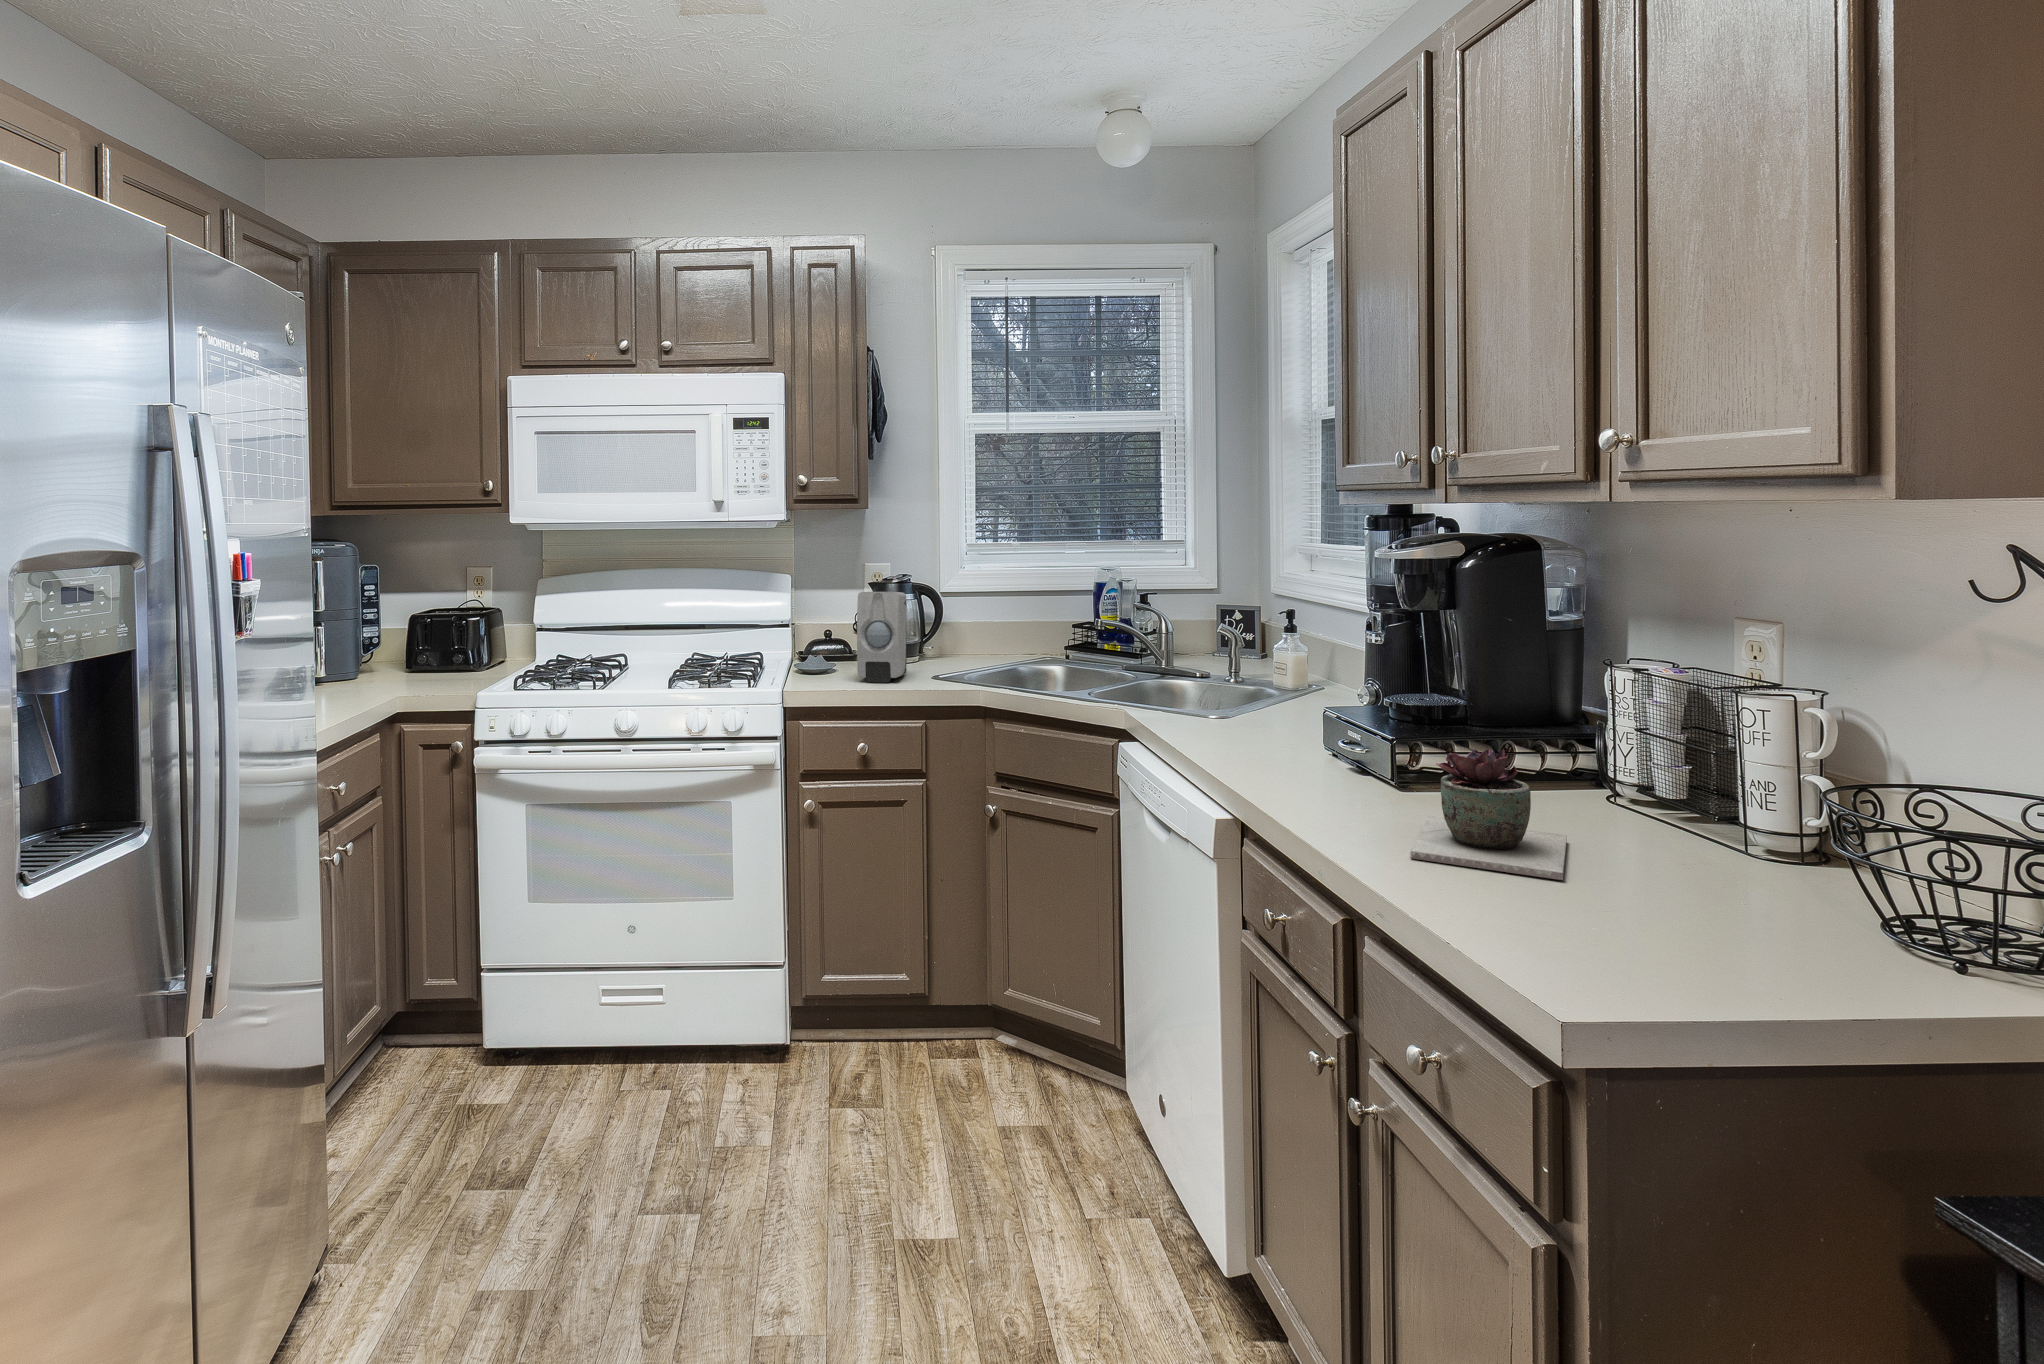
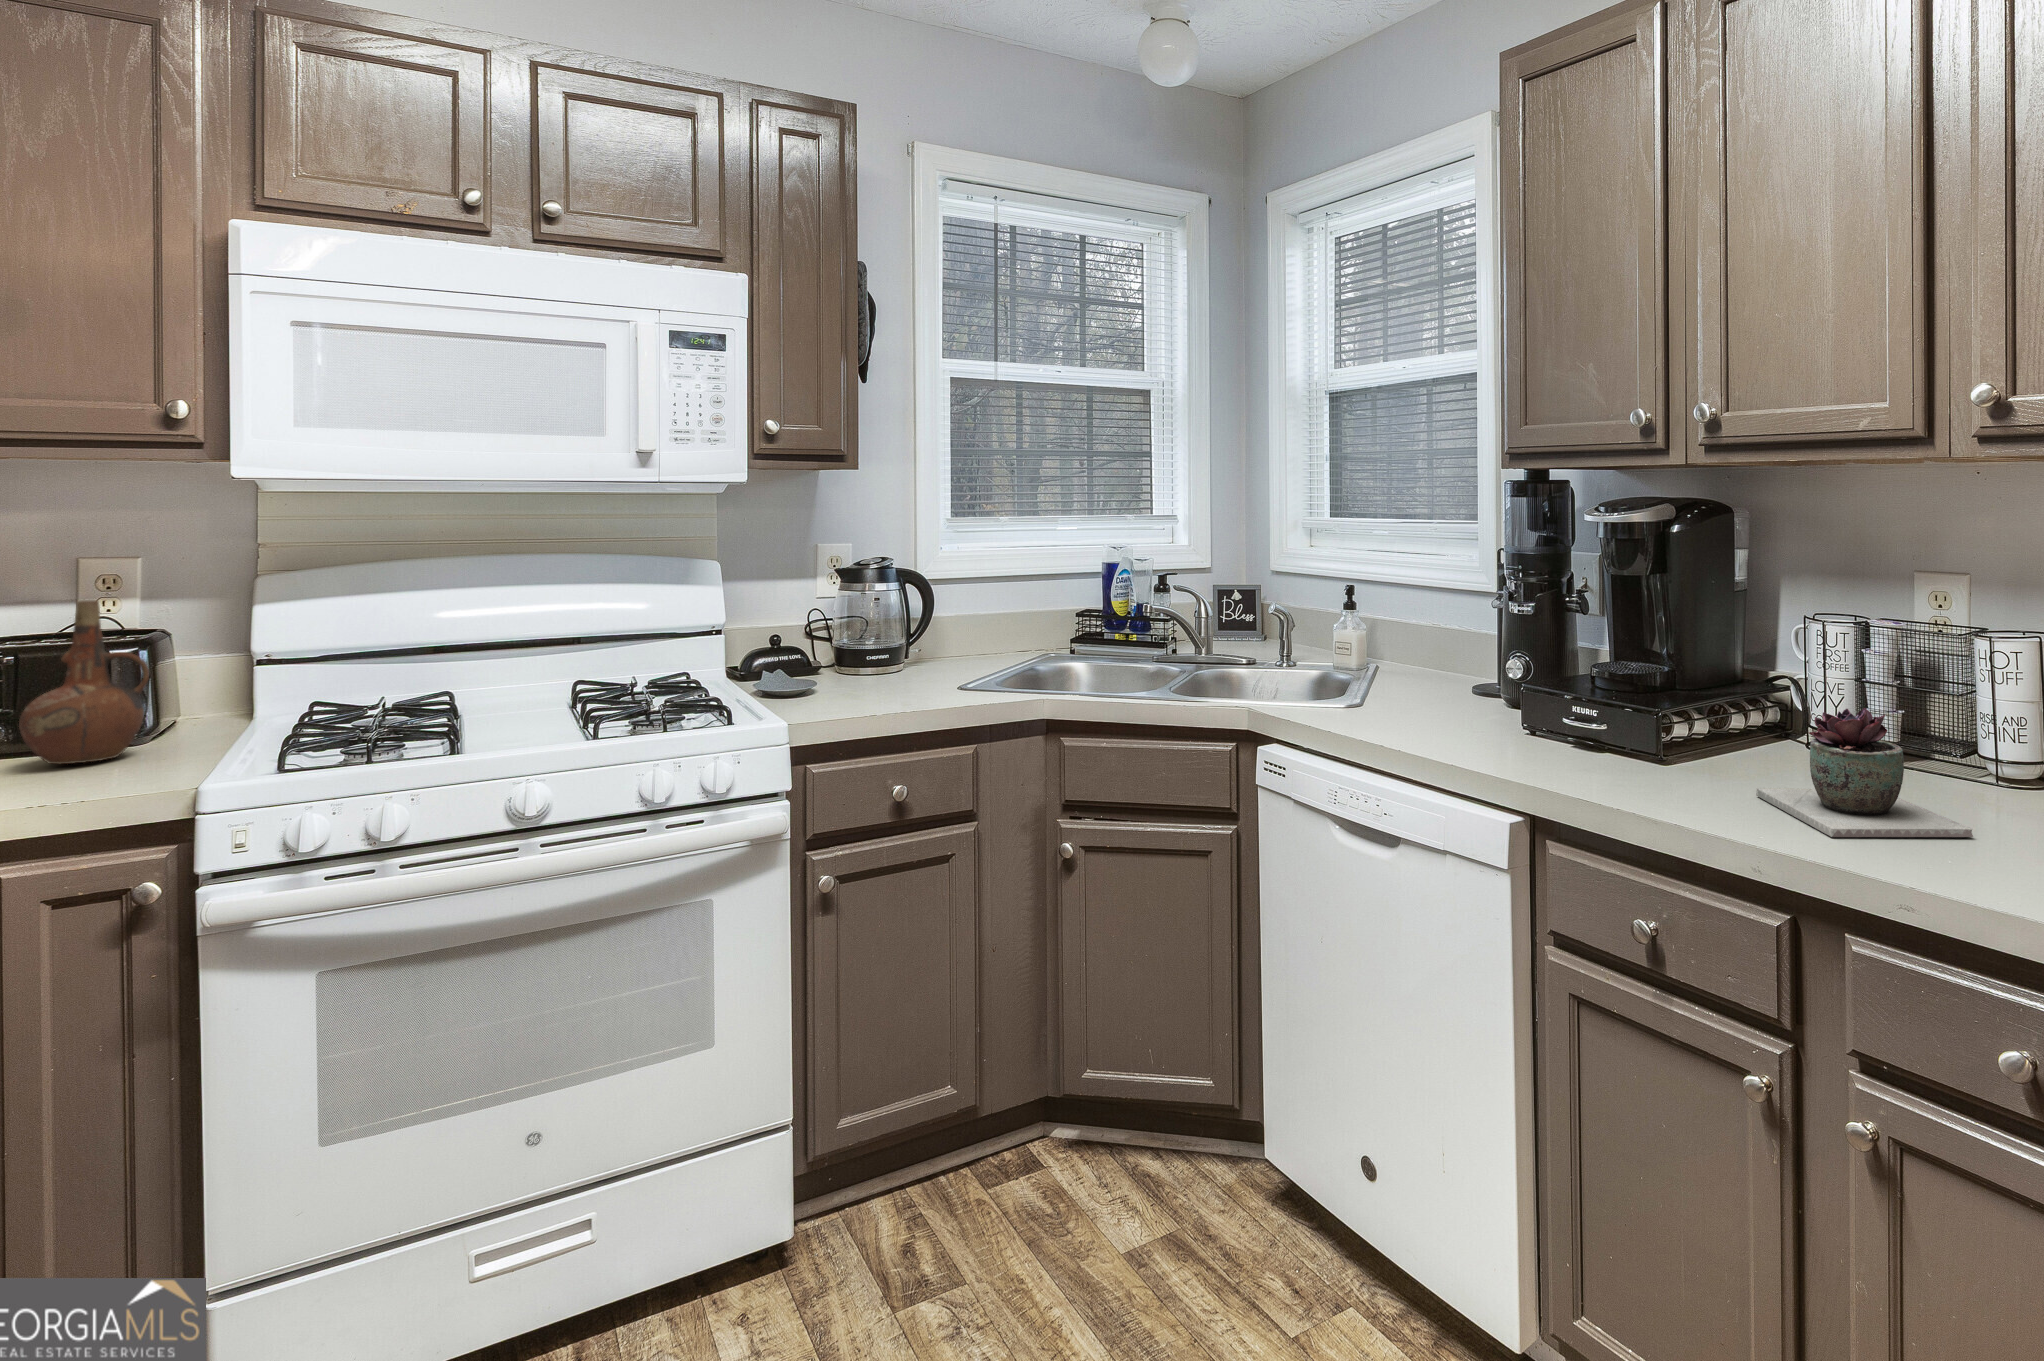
soap dispenser: present [857,592,906,682] -> none [854,578,918,701]
ceramic pitcher: none [425,593,478,680] -> present [19,600,149,764]

